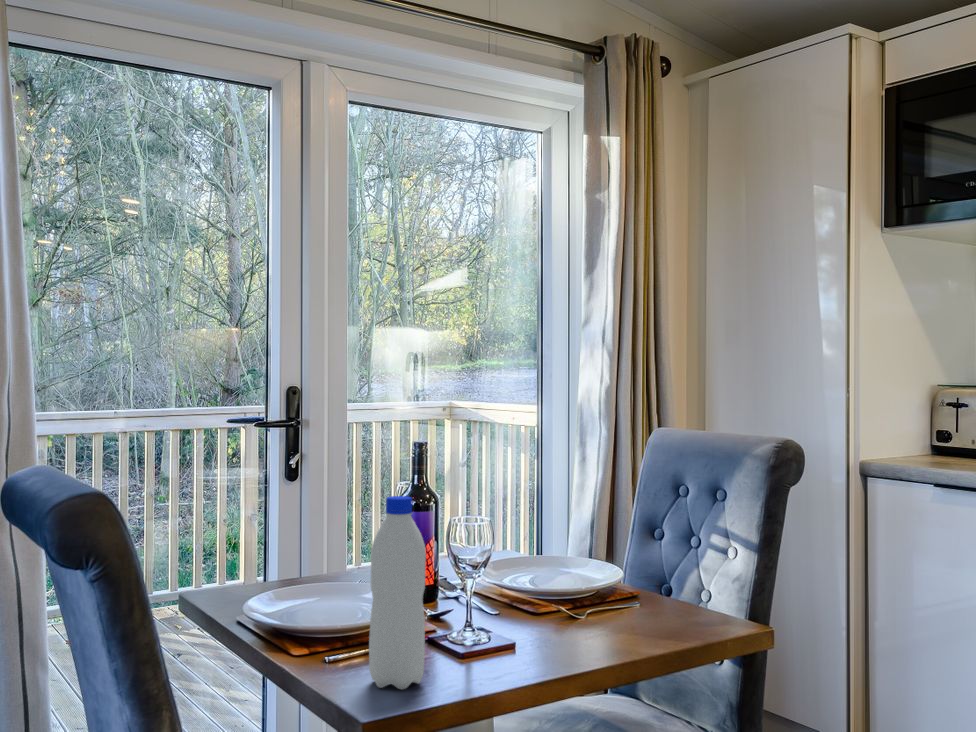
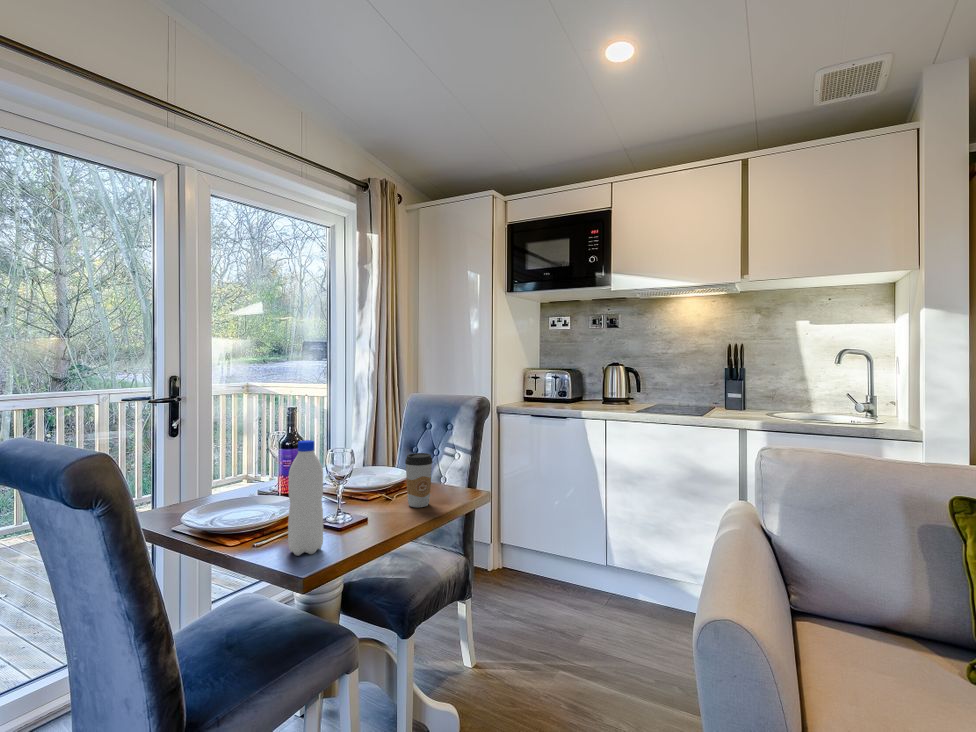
coffee cup: none [597,537,649,639] -> present [405,453,433,507]

